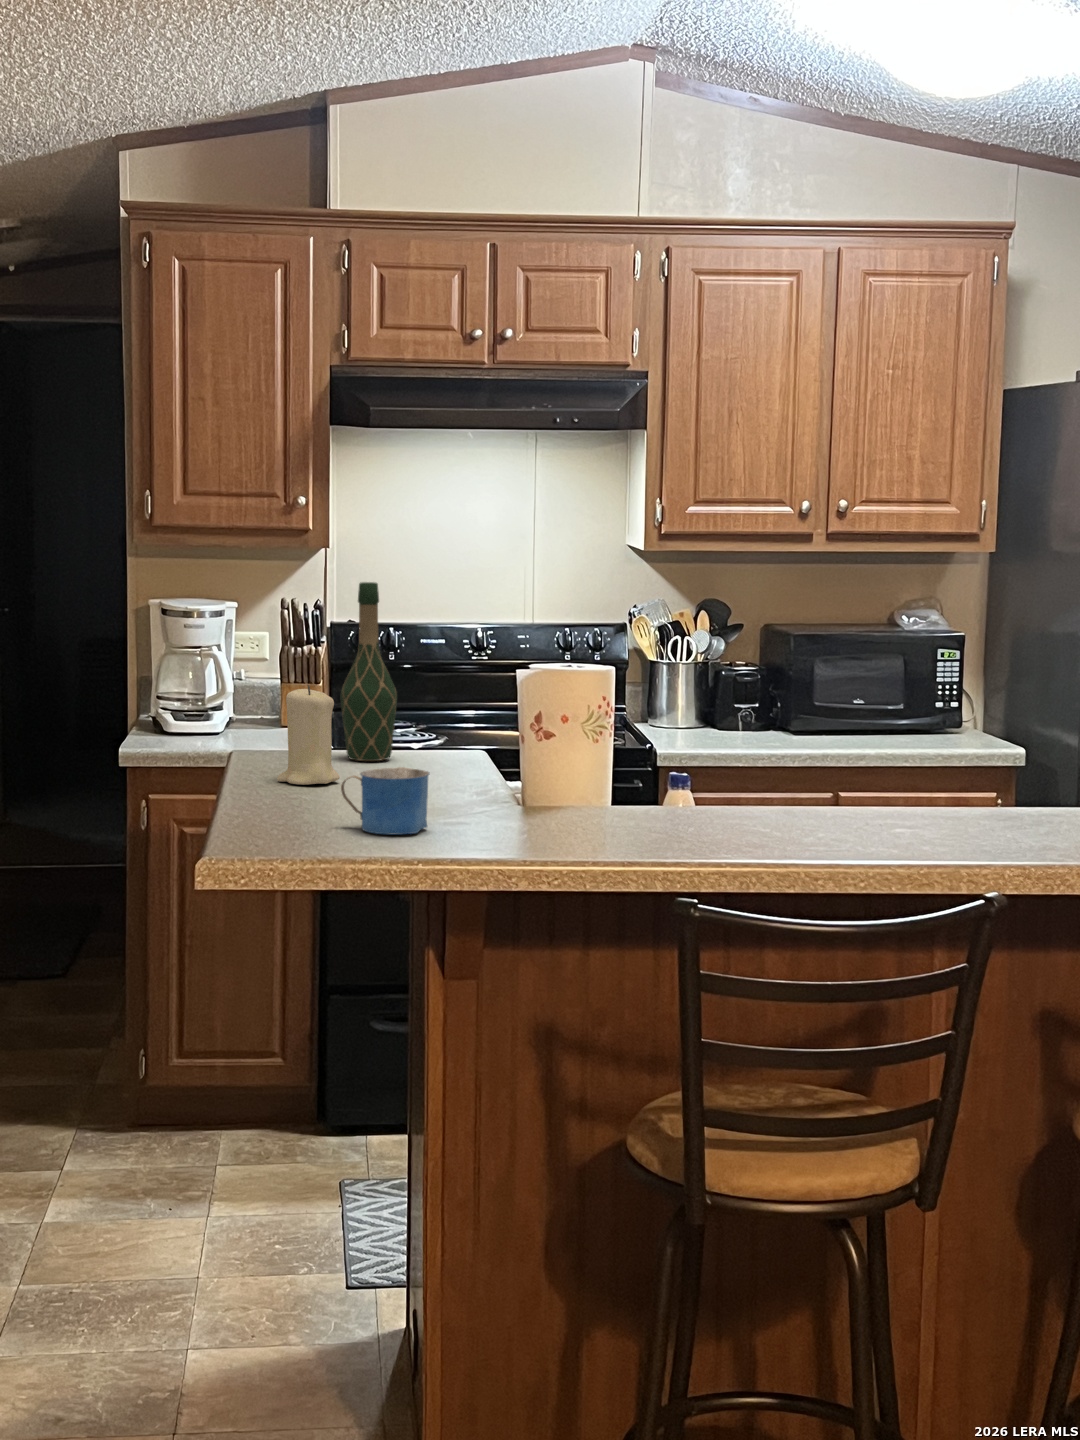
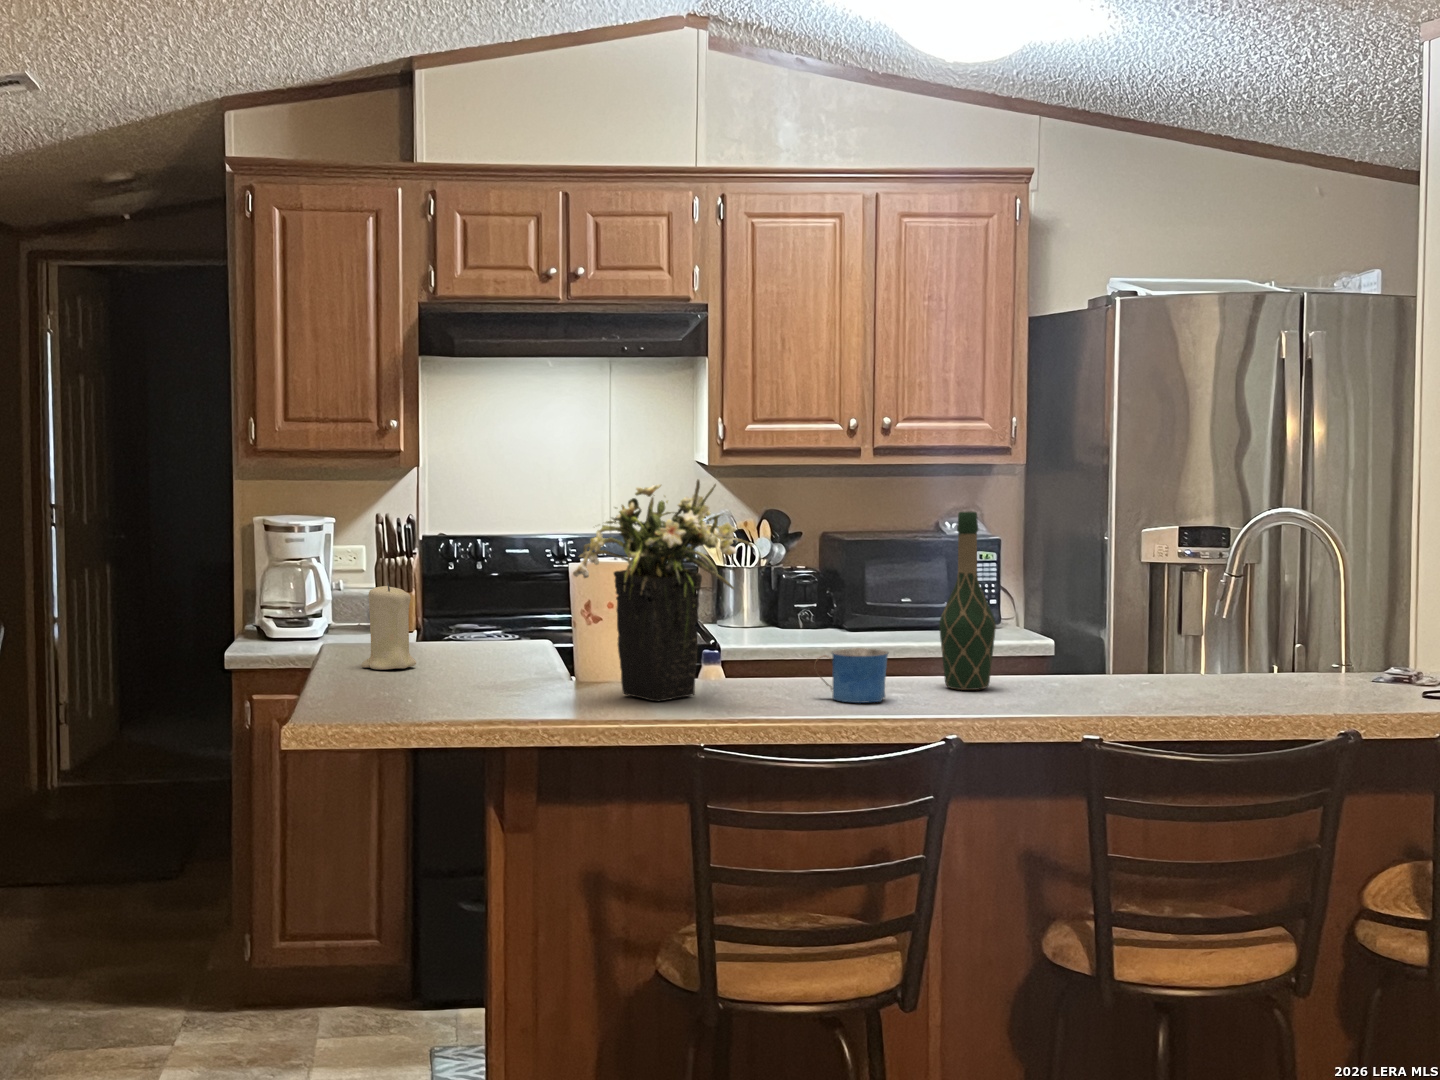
flower arrangement: none [532,574,746,834] -> present [573,480,753,701]
wine bottle: present [341,582,397,761] -> present [939,512,996,690]
mug: present [341,767,429,834] -> present [818,648,888,703]

